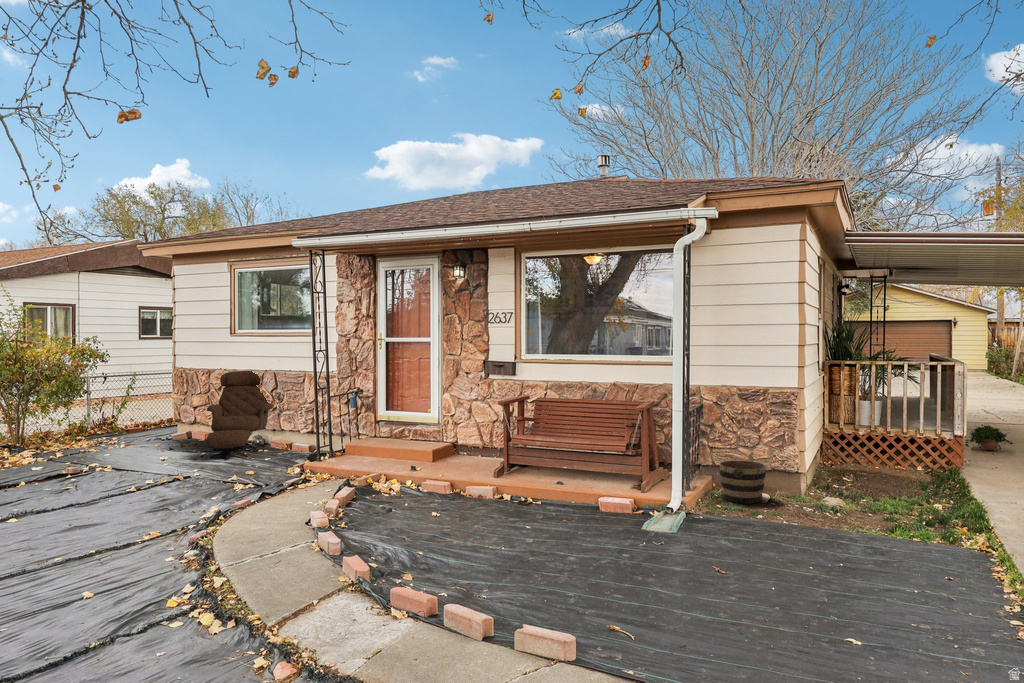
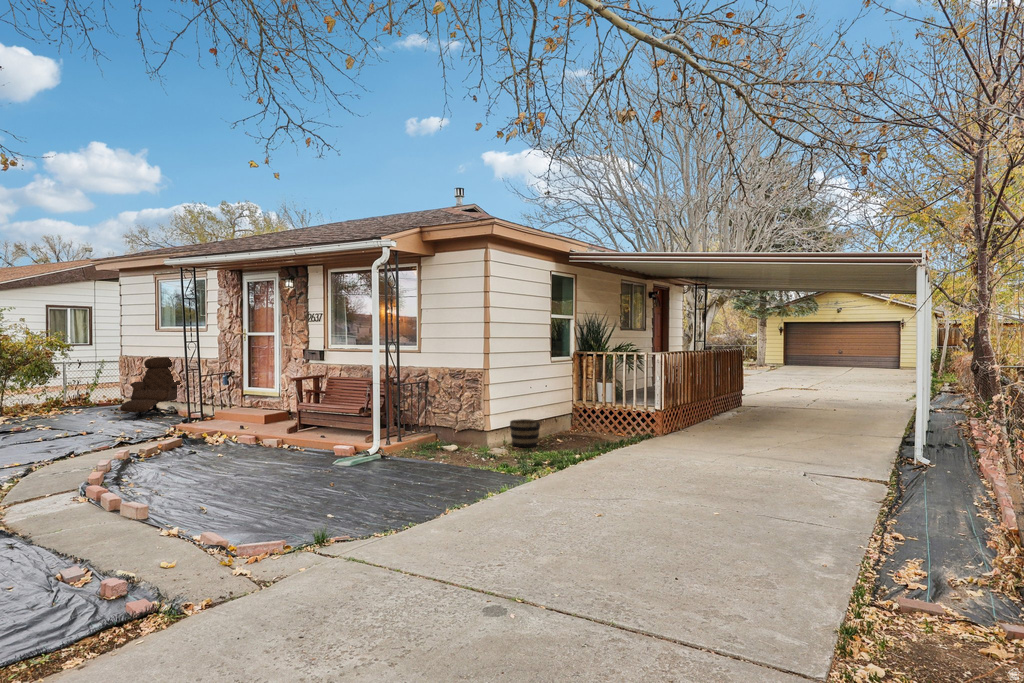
potted plant: present [965,424,1013,450] -> none [694,404,725,424]
bucket: present [719,461,766,503] -> present [510,419,540,447]

